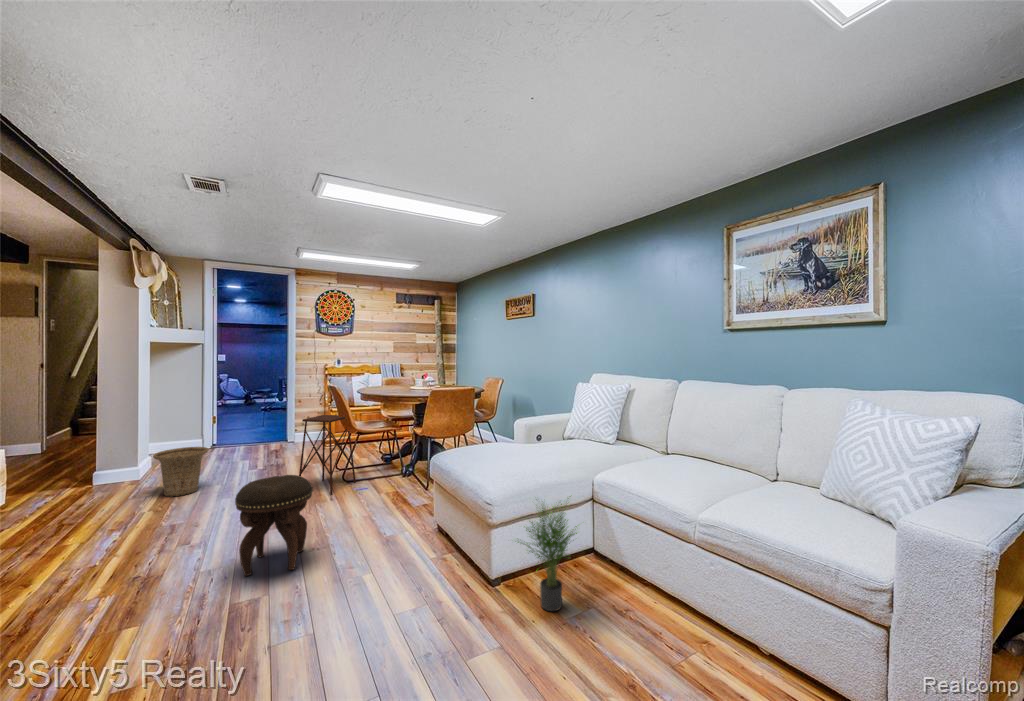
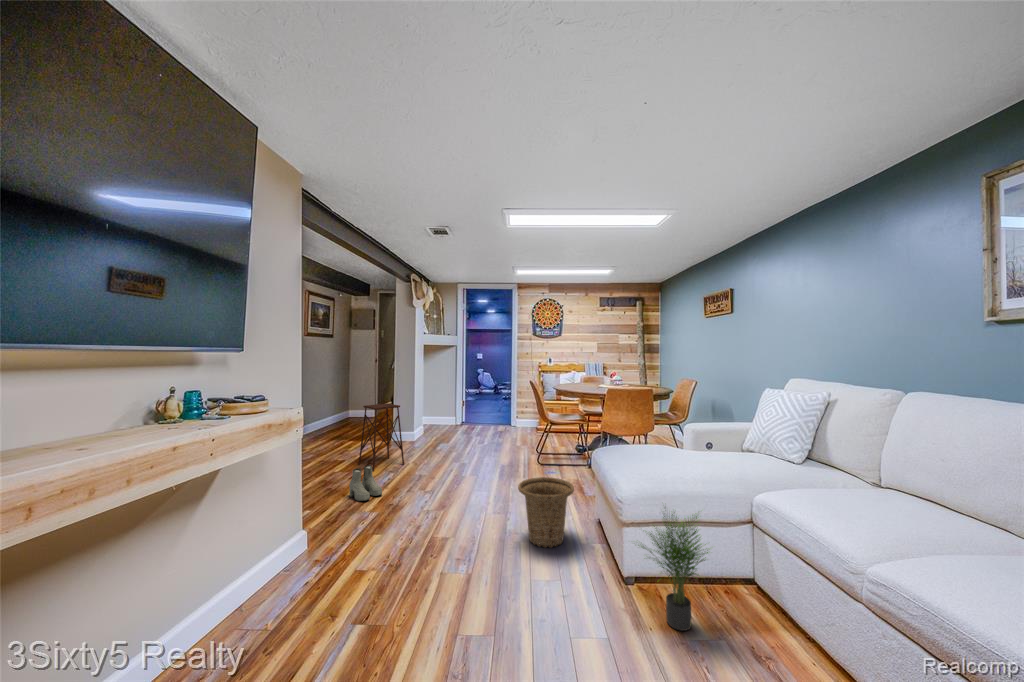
side table: present [299,415,356,495] -> present [359,403,404,471]
basket: present [153,447,208,497] -> present [518,477,574,547]
footstool: present [235,475,313,576] -> none [442,448,493,523]
boots: none [37,529,112,591] -> present [349,465,382,501]

